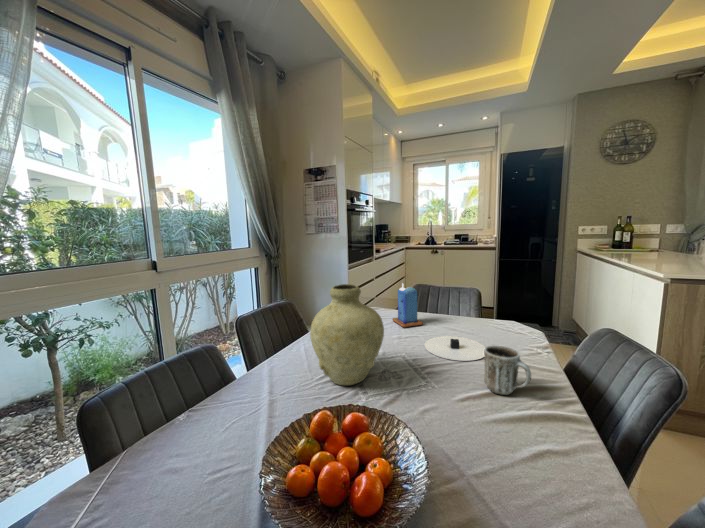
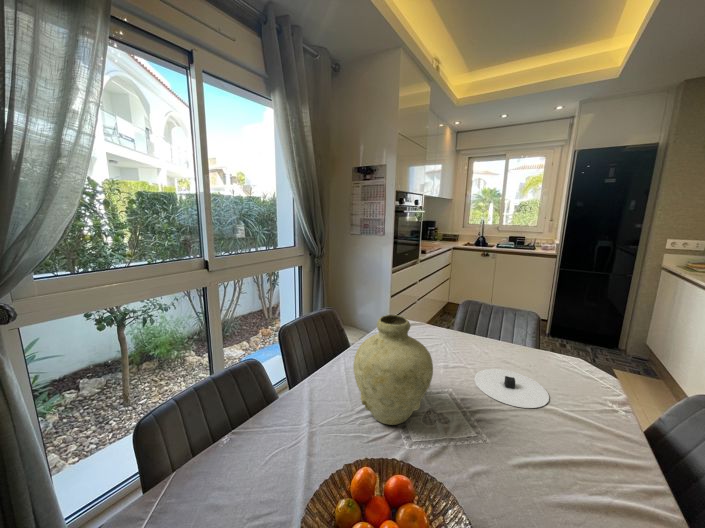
candle: present [392,284,423,328] -> none [438,303,473,352]
mug: present [484,345,531,395] -> none [547,404,610,467]

